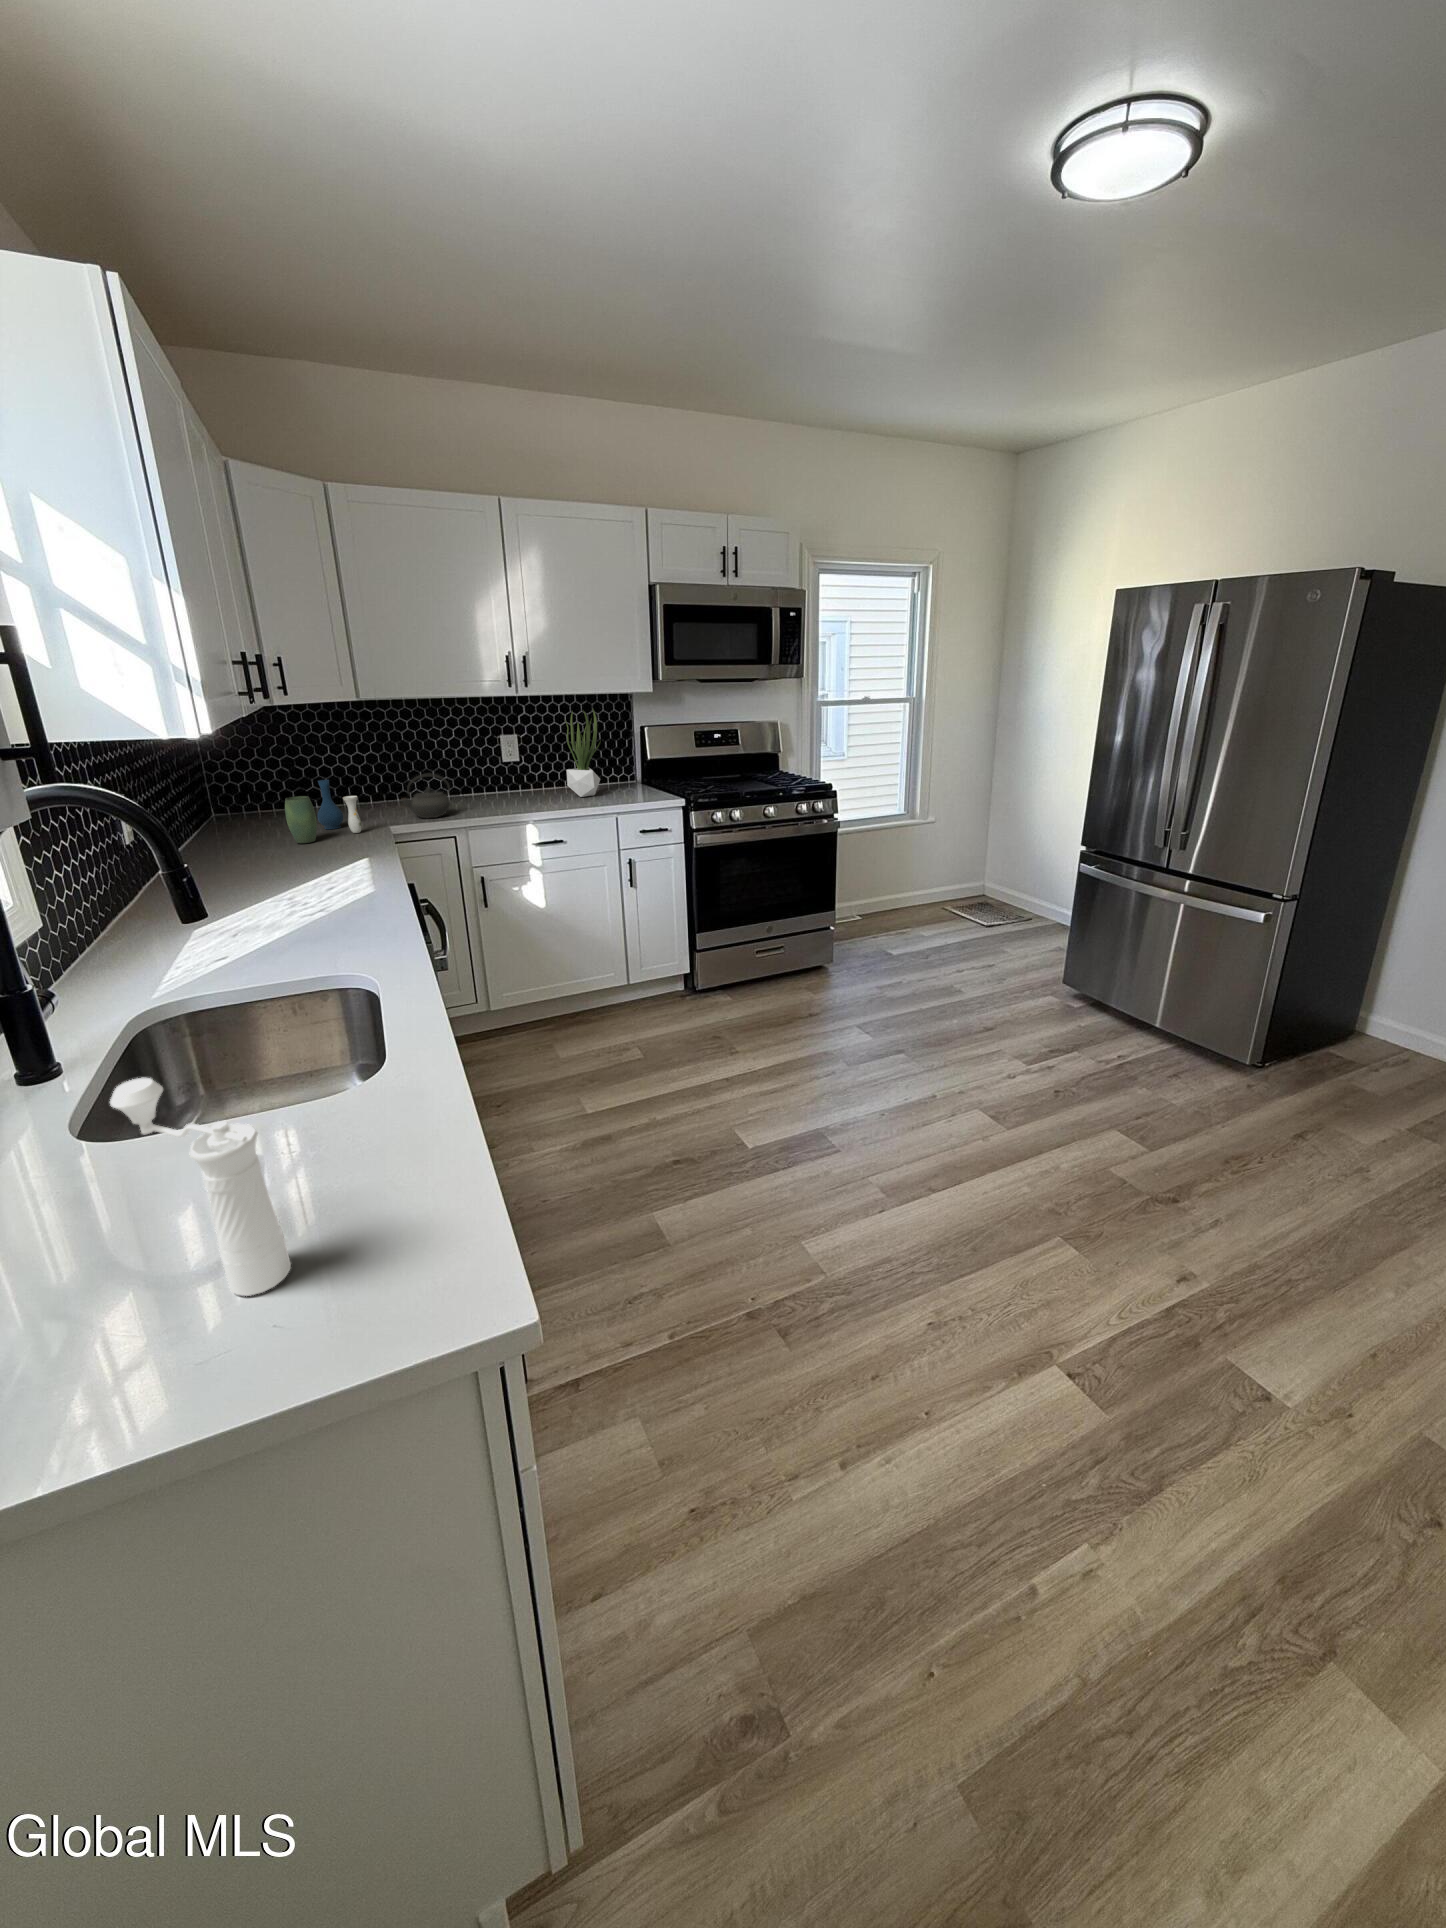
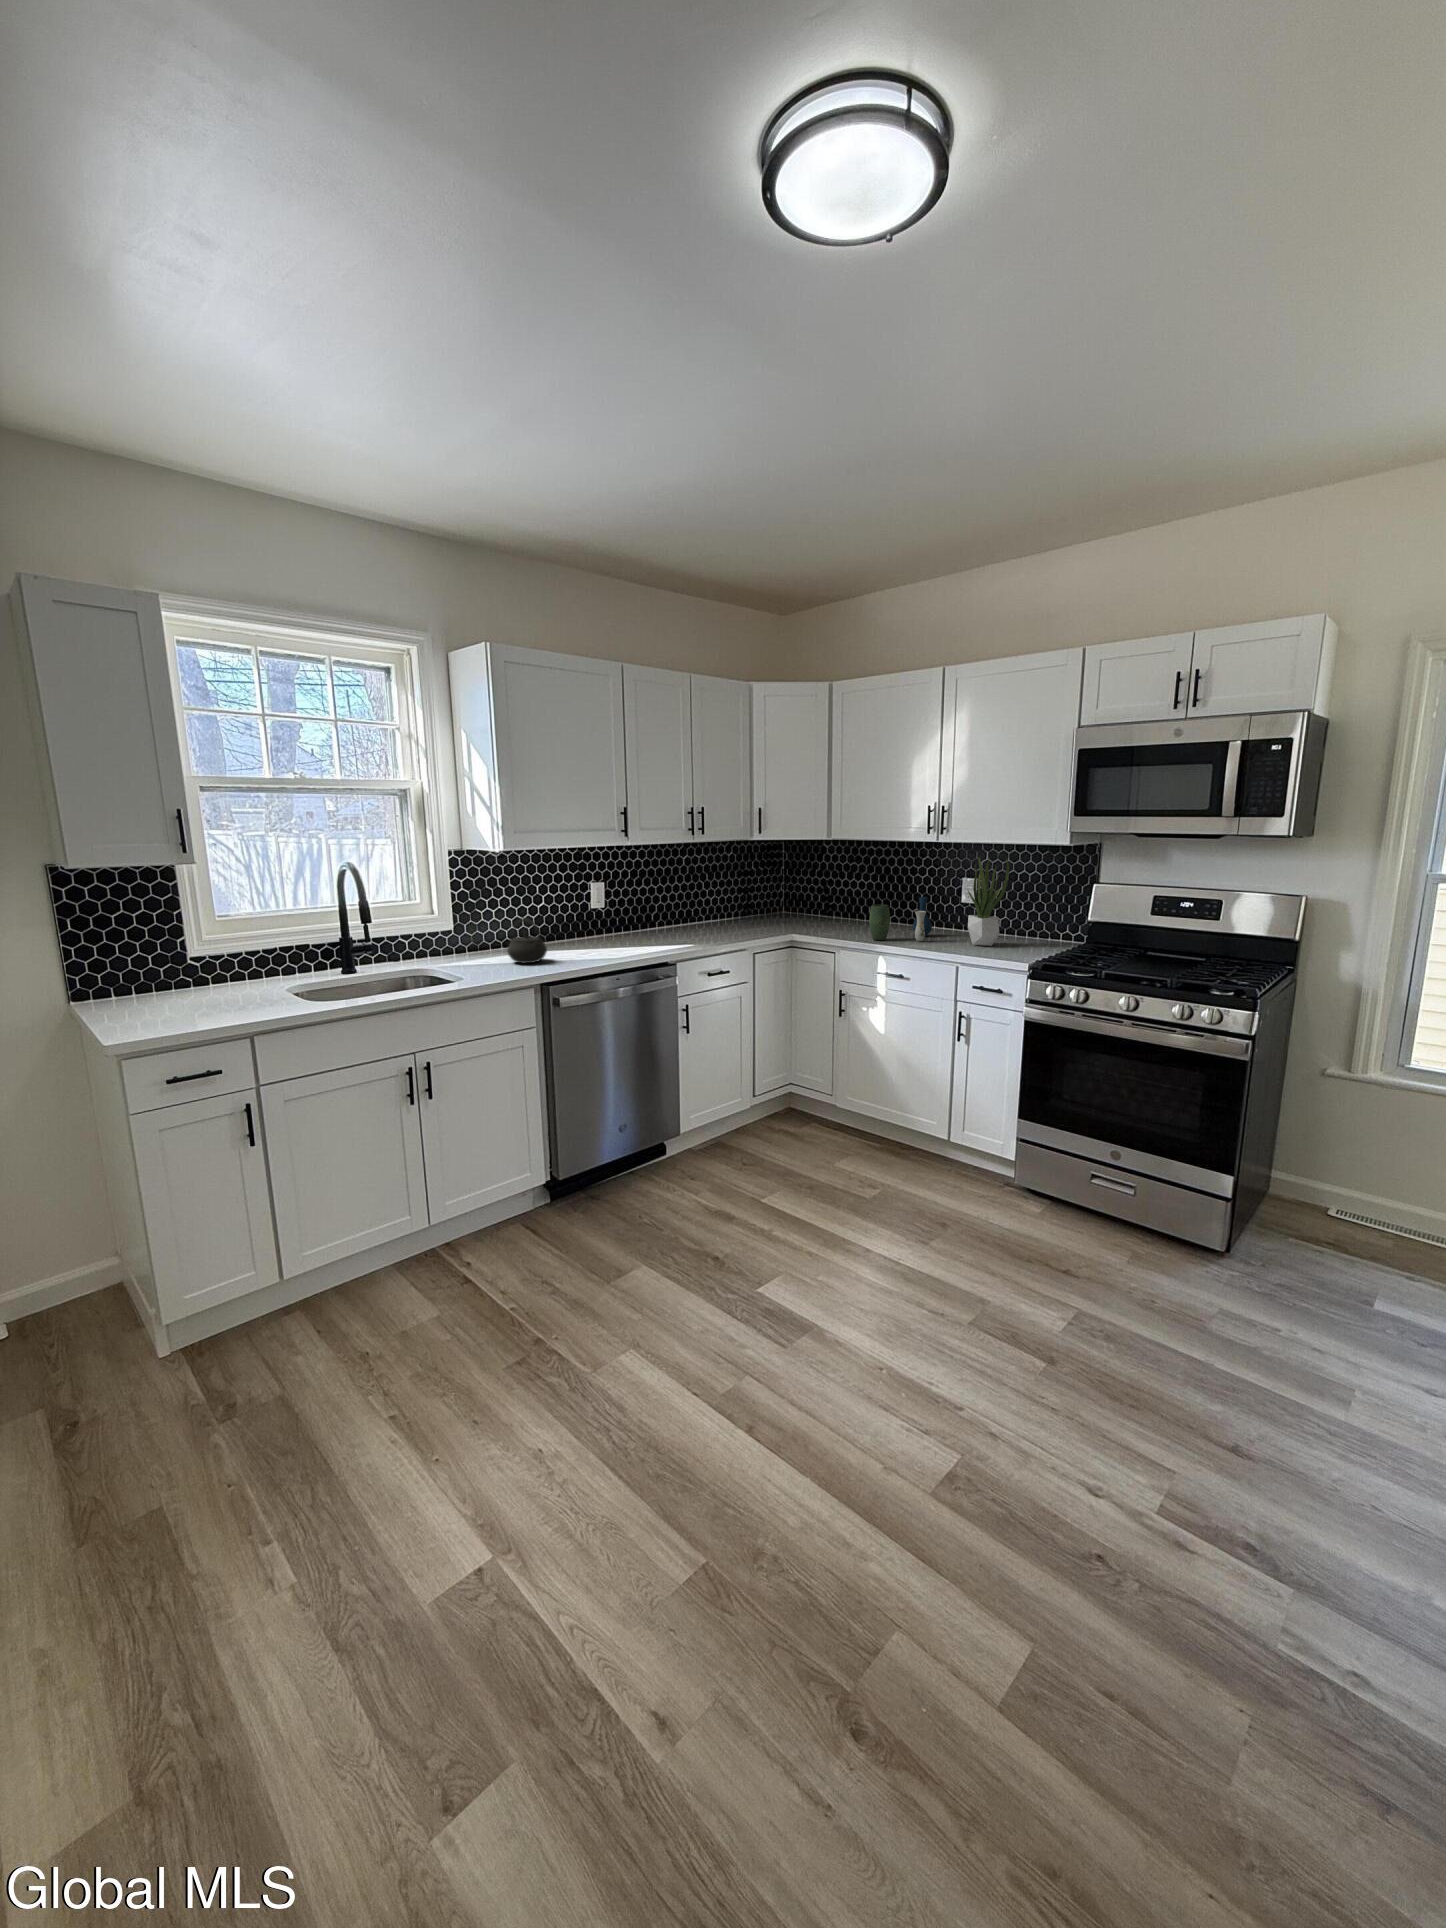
kettle: present [402,773,450,818] -> present [507,918,547,963]
vase: present [285,780,362,843] -> present [869,897,932,941]
pepper mill: present [110,1078,291,1296] -> none [131,942,179,1026]

